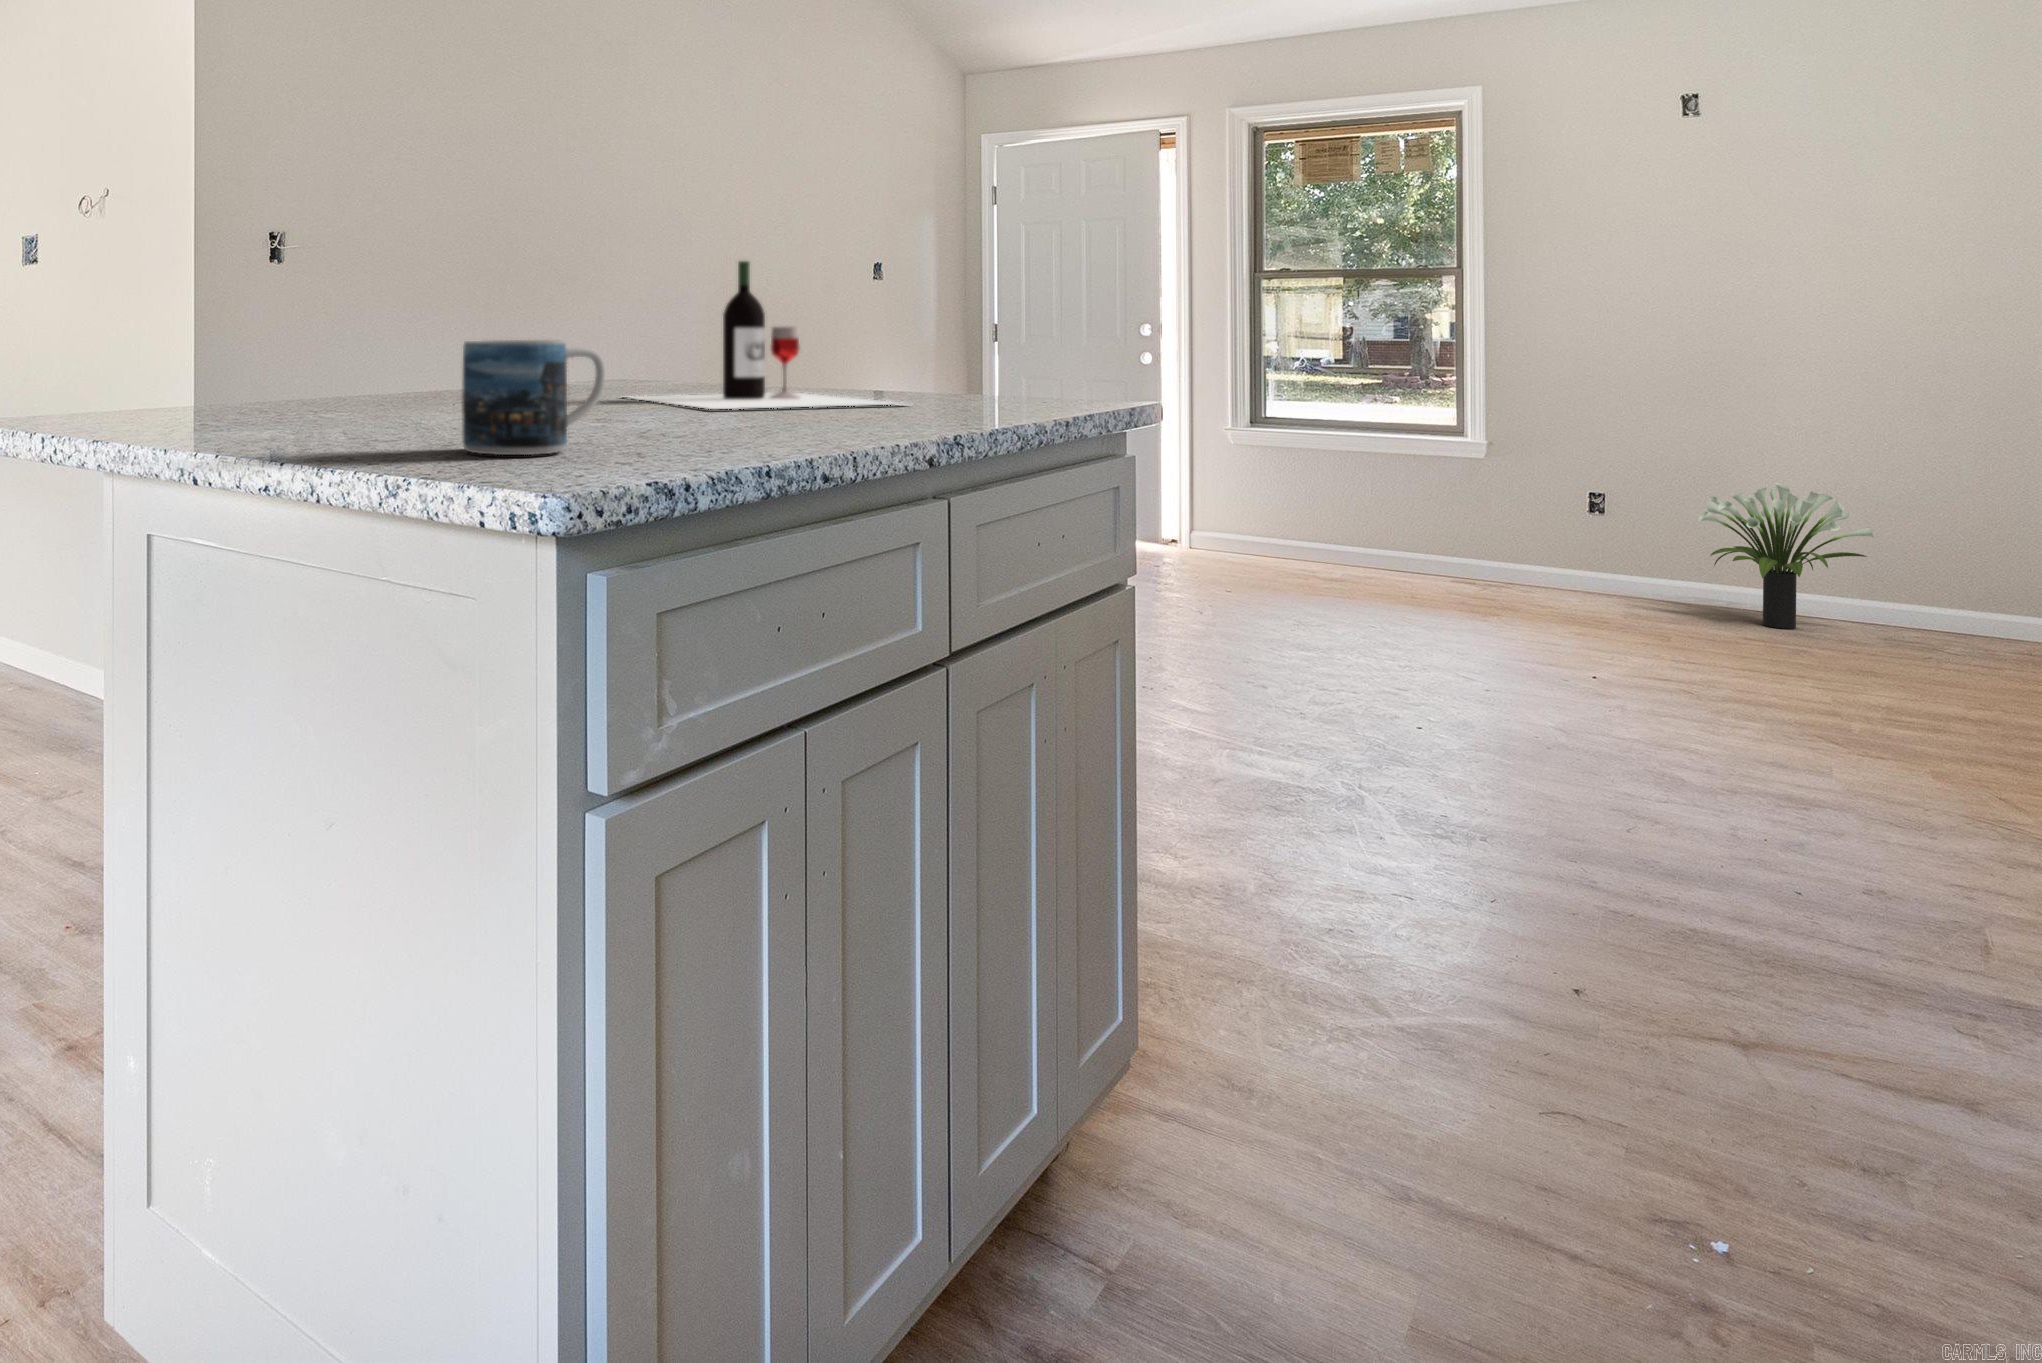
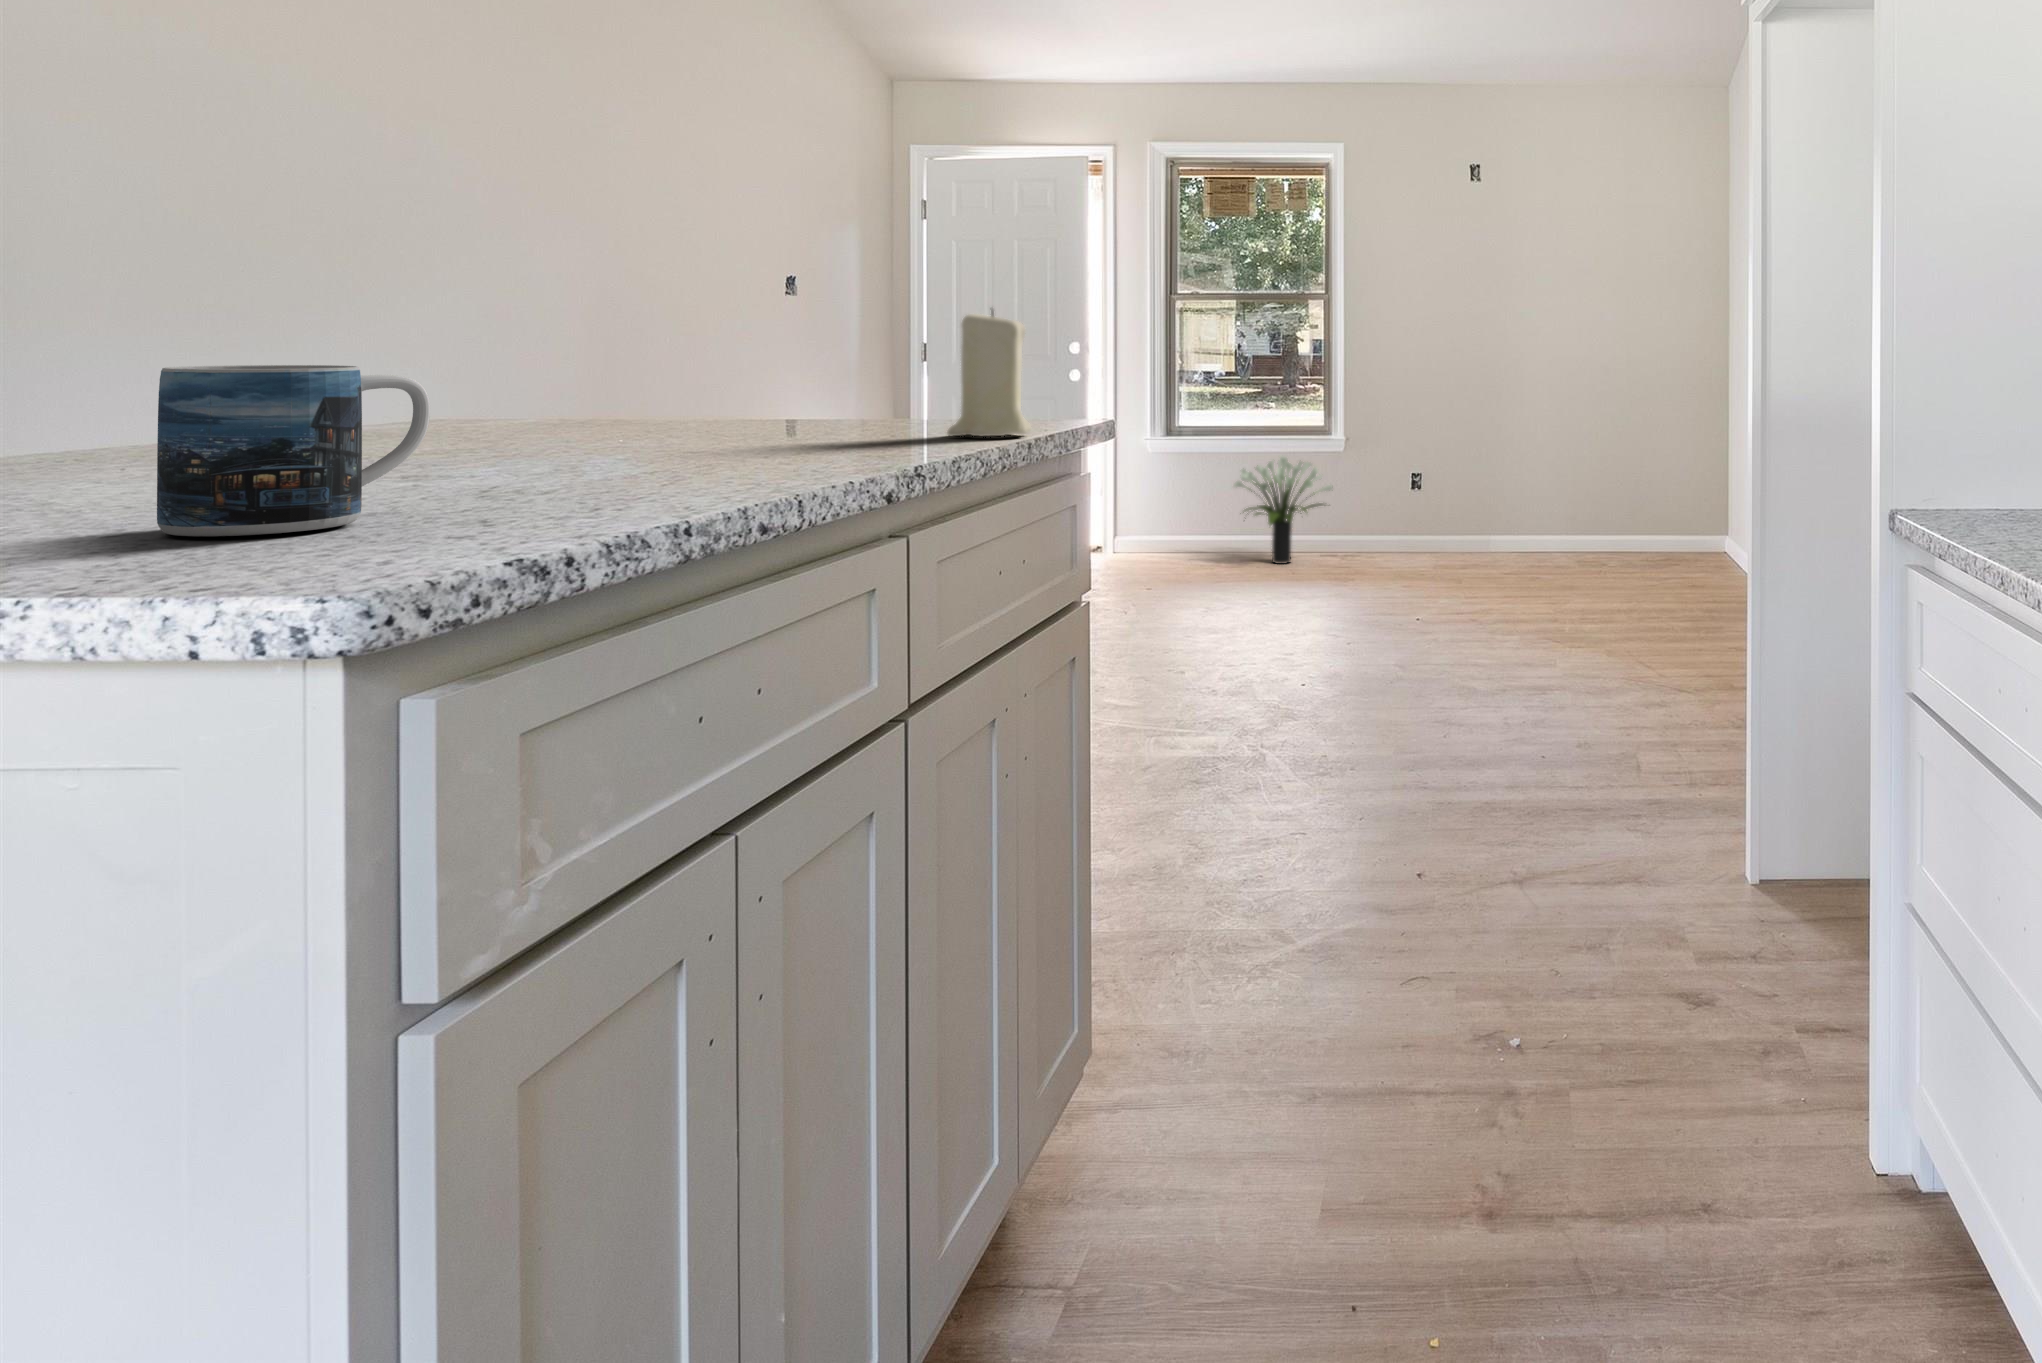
wine bottle: present [633,261,898,409] -> none [443,262,860,446]
candle: none [990,291,1070,414] -> present [947,310,1031,436]
potted plant: present [1698,483,1873,629] -> present [1234,456,1333,564]

